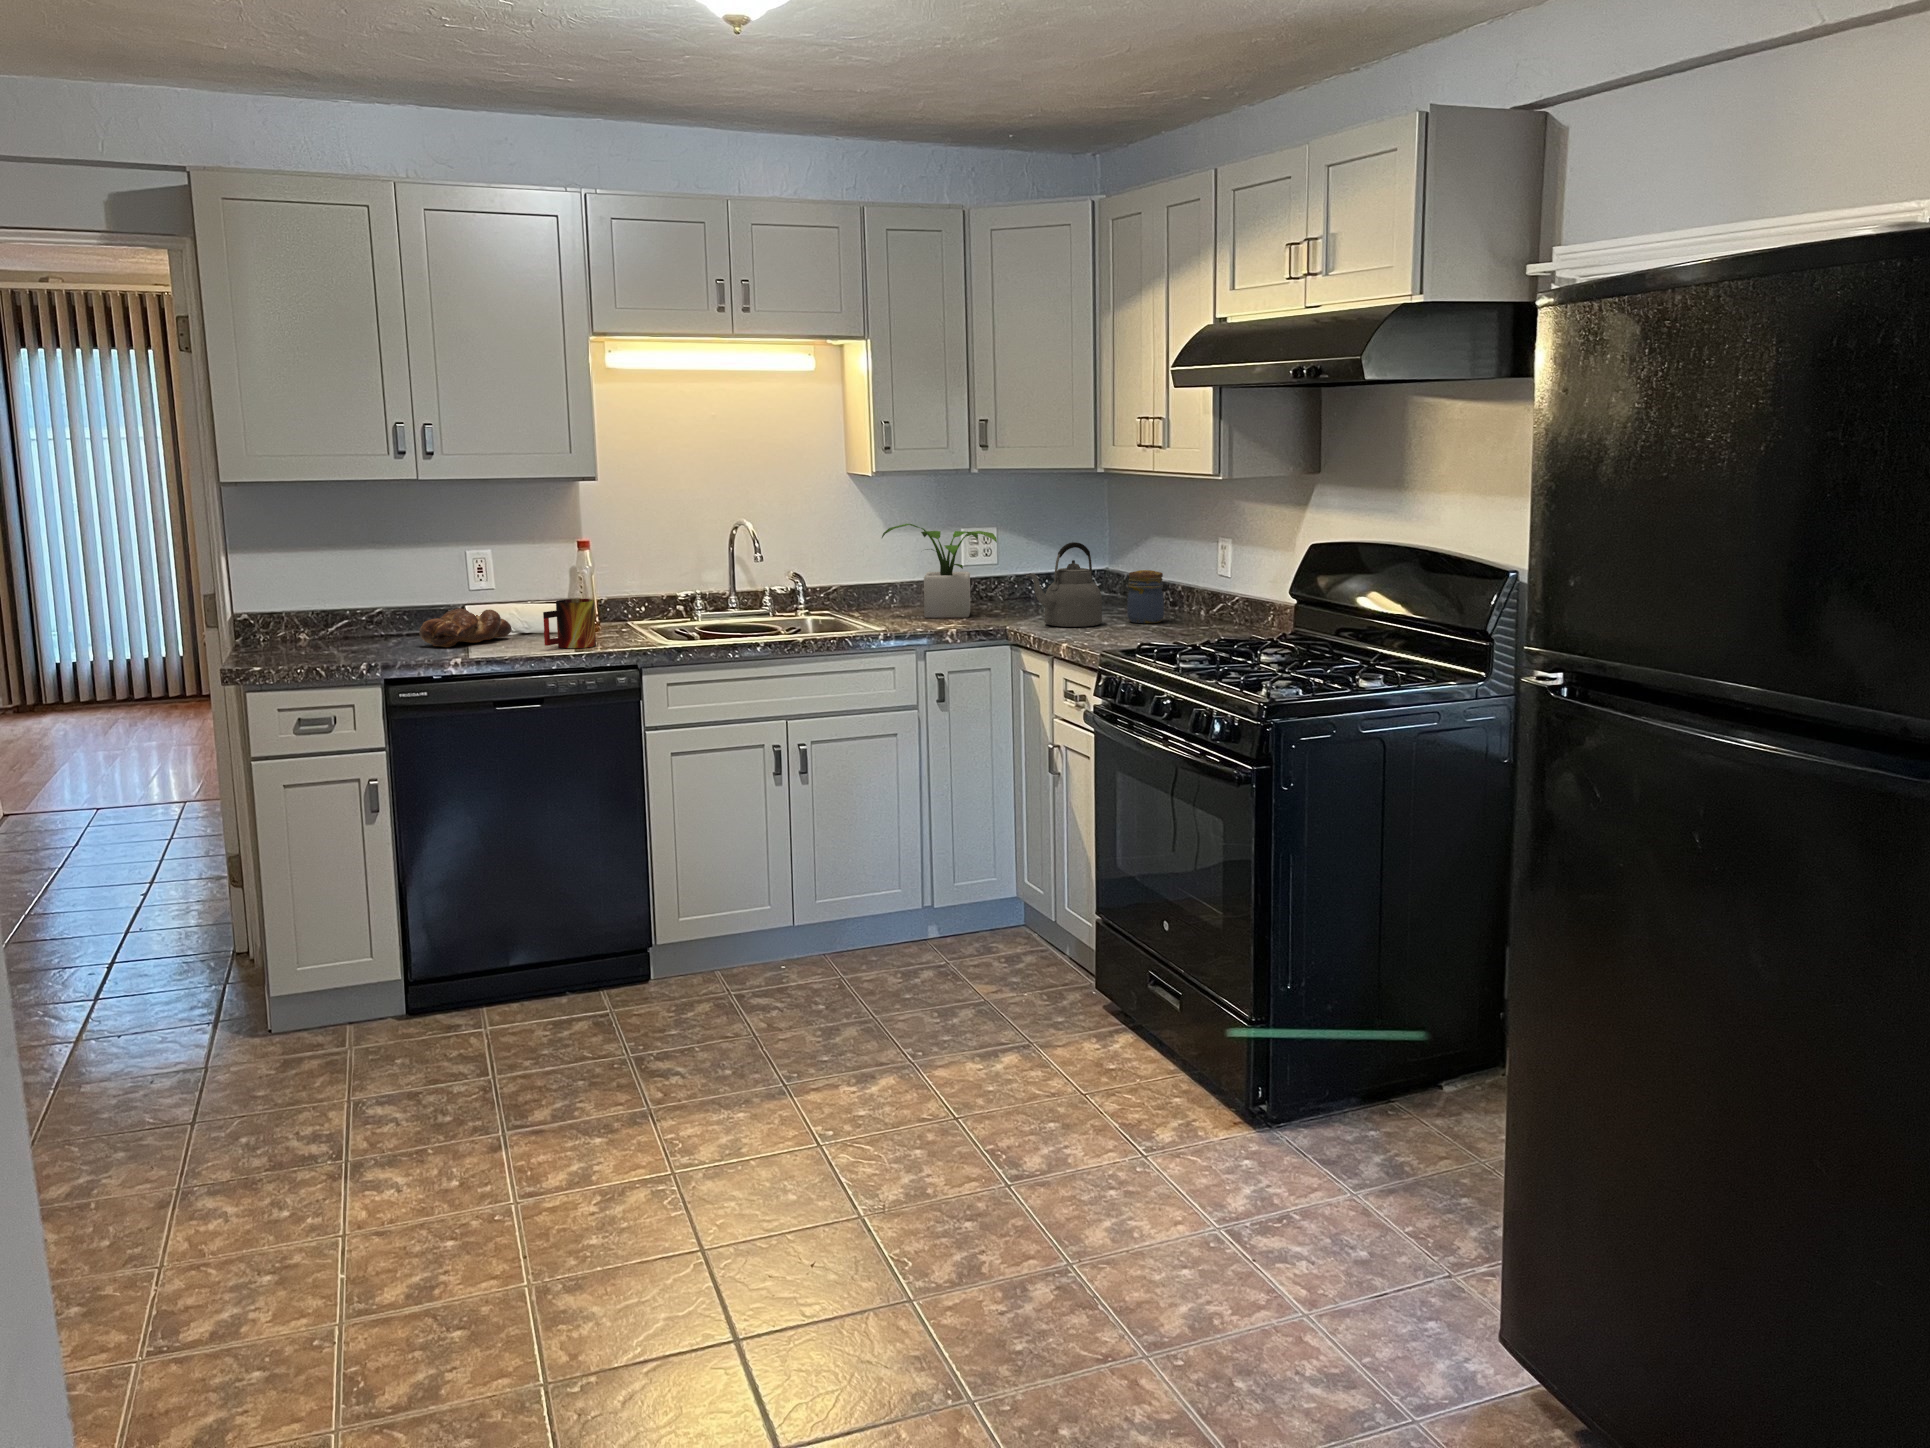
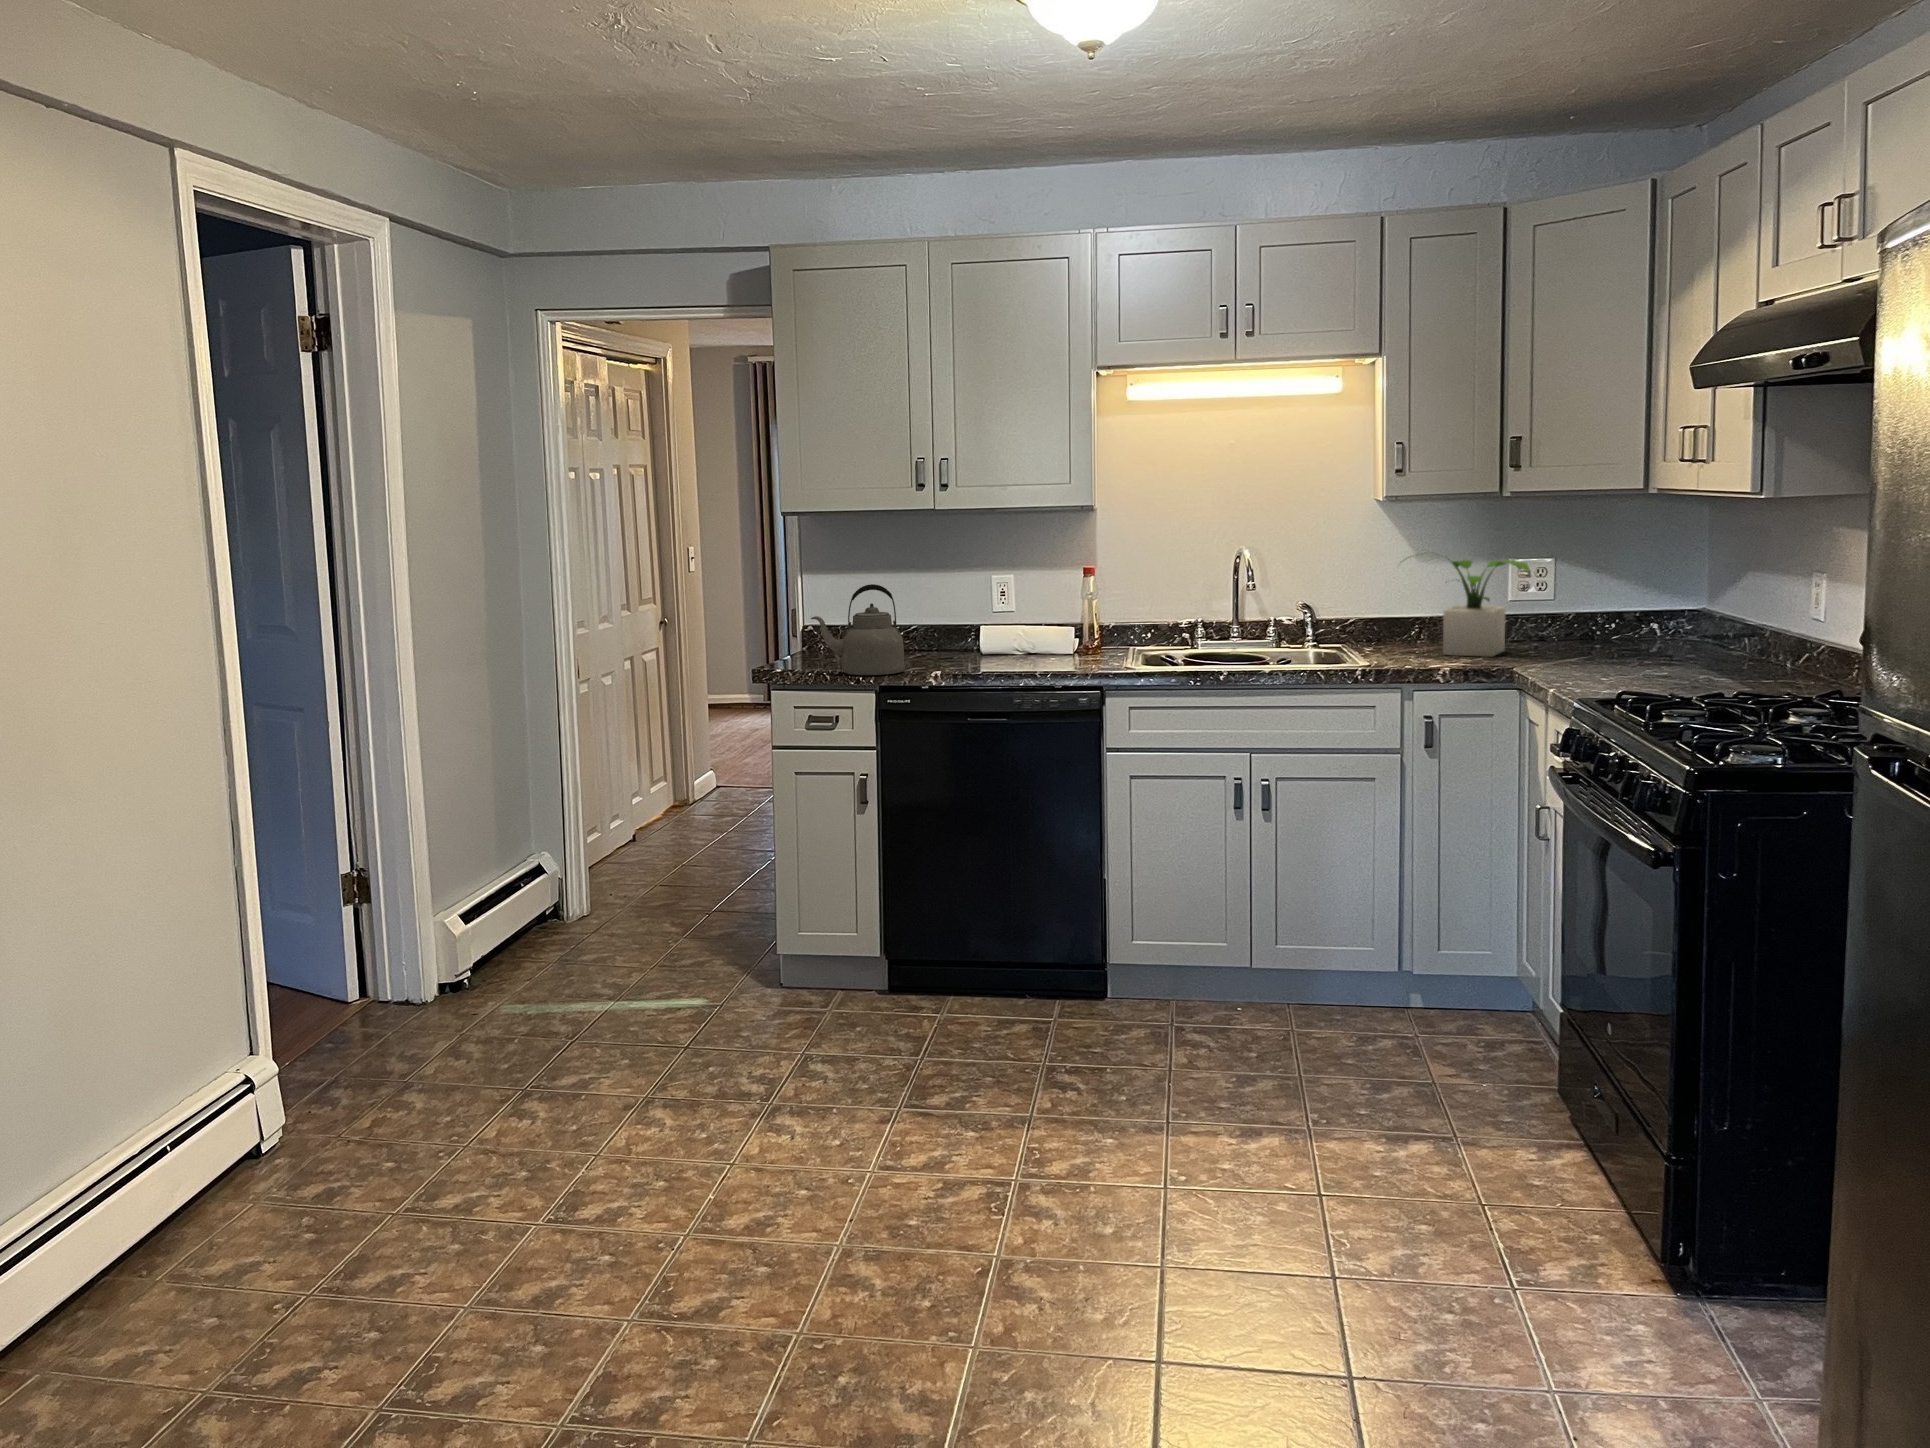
kettle: present [1026,542,1102,627] -> present [811,584,905,675]
jar: present [1127,570,1164,623] -> none [1681,609,1733,672]
mug: present [543,599,596,648] -> none [1024,621,1075,668]
bread loaf: present [419,609,512,647] -> none [930,627,1015,662]

